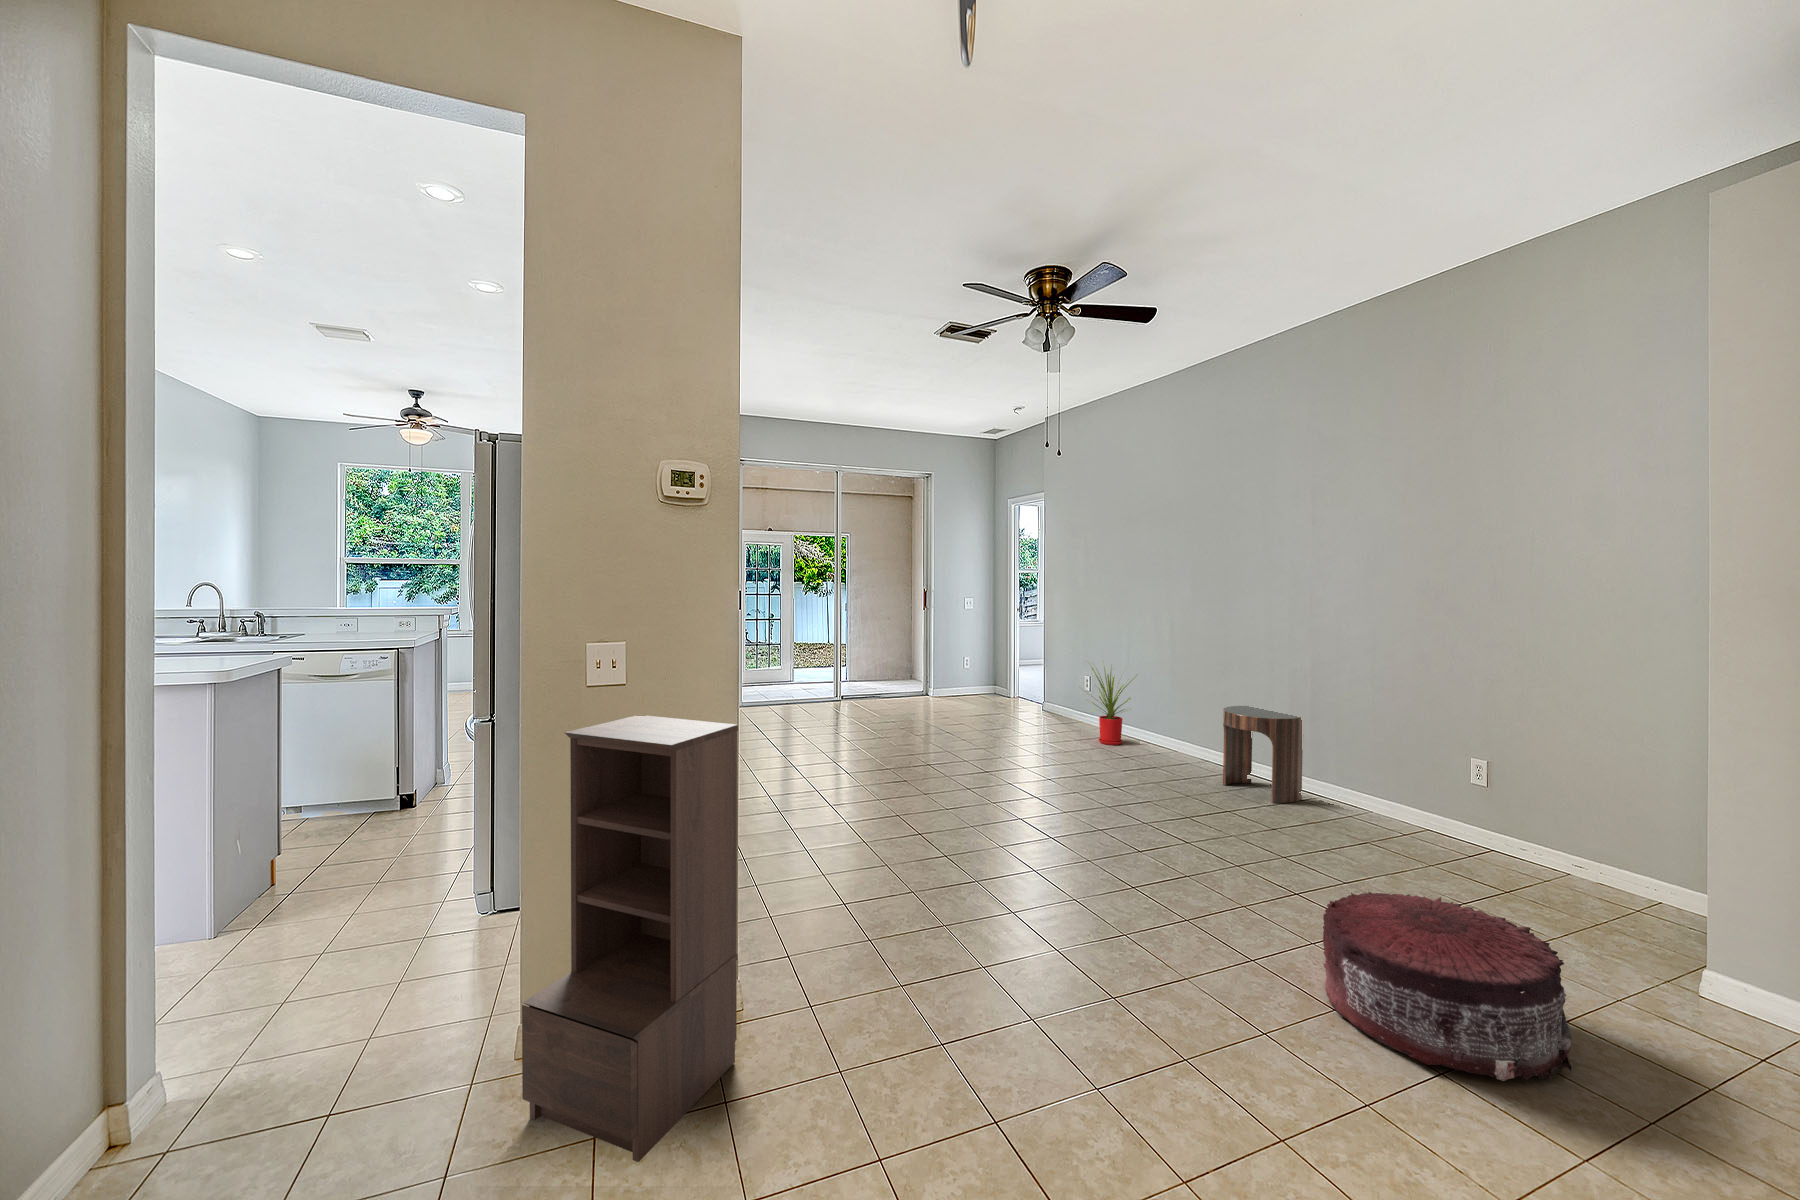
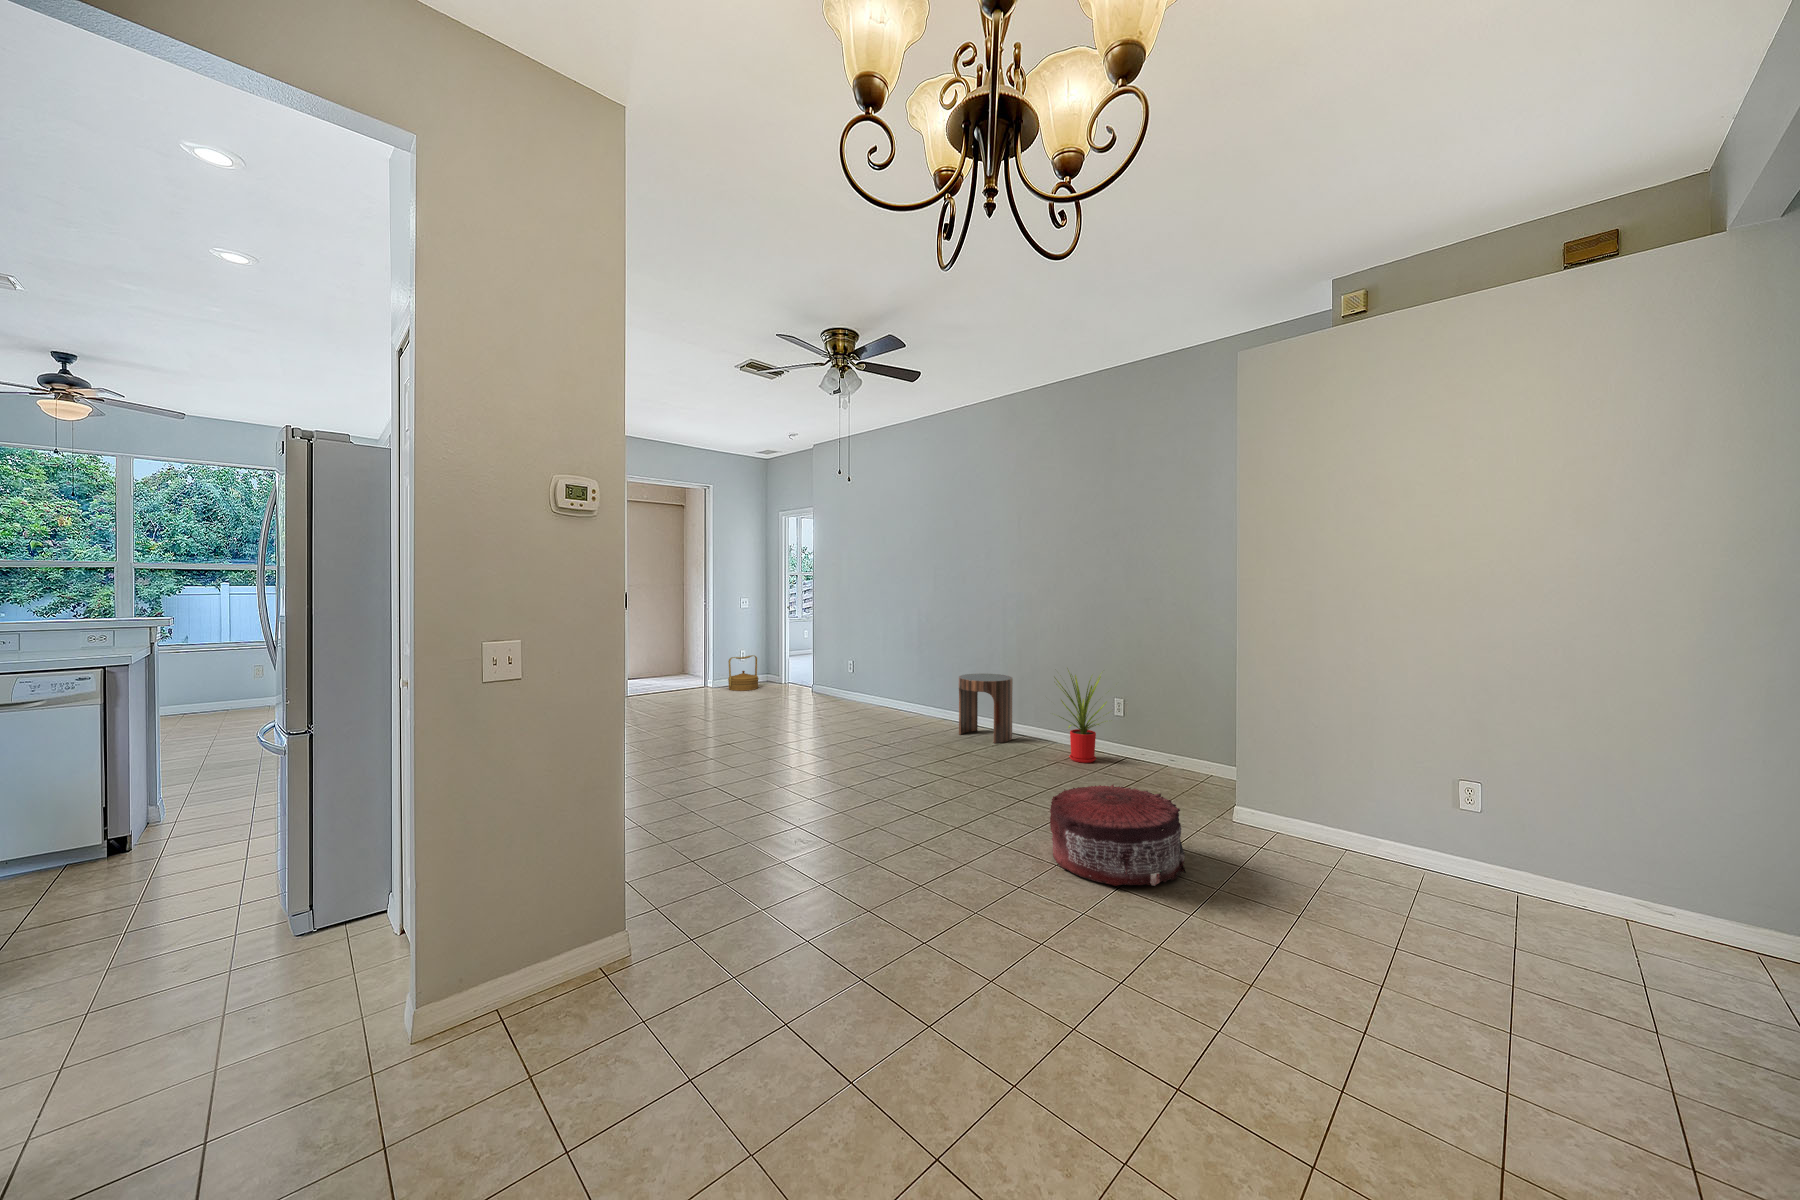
house plant: present [1082,663,1137,745] -> present [1055,668,1107,763]
woven basket: none [953,665,986,705] -> present [728,655,759,691]
bookshelf: present [522,715,738,1162] -> none [450,705,644,1085]

